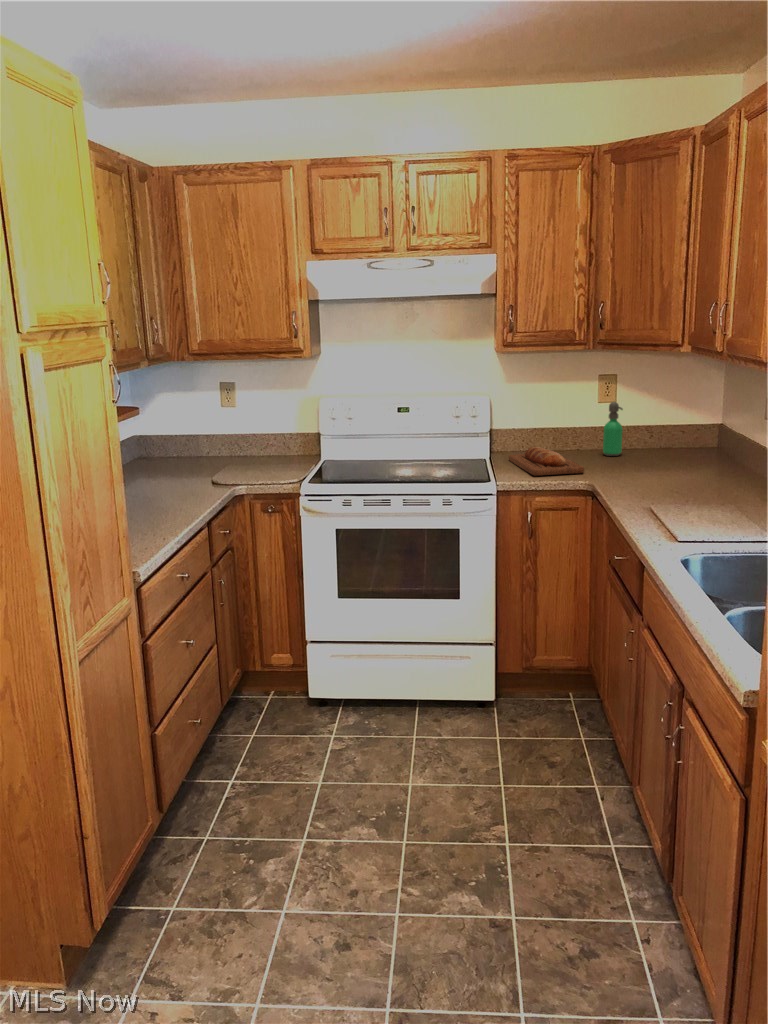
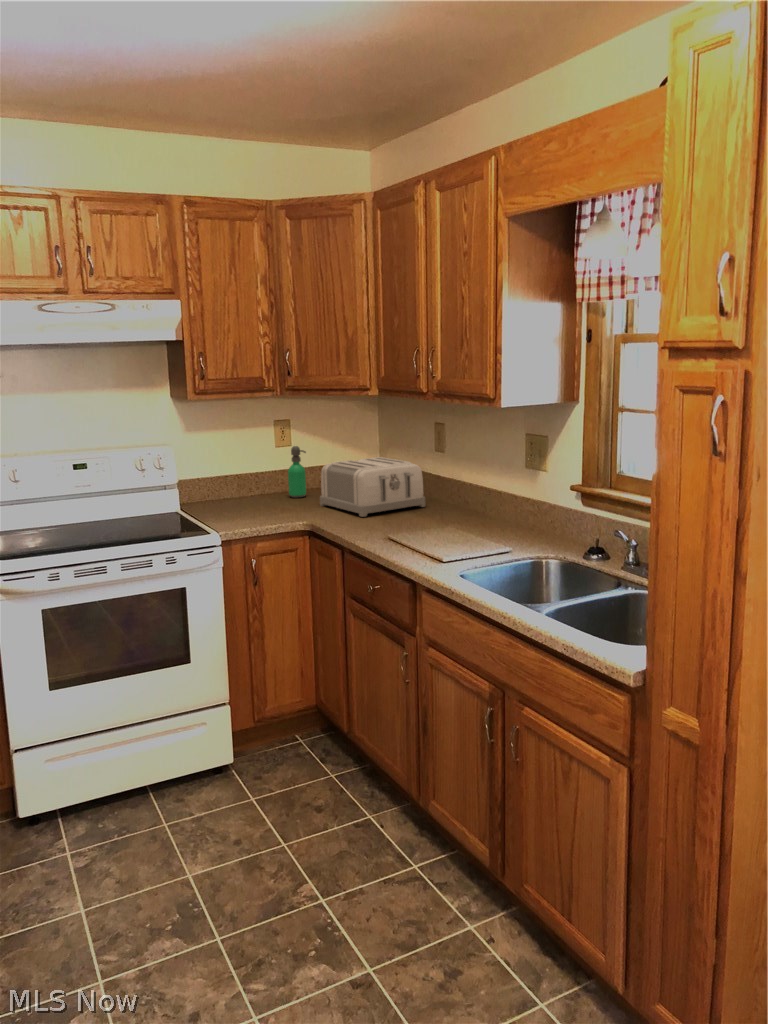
toaster: none [625,420,739,483] -> present [320,457,426,517]
bread loaf: present [508,447,584,476] -> none [203,495,291,522]

